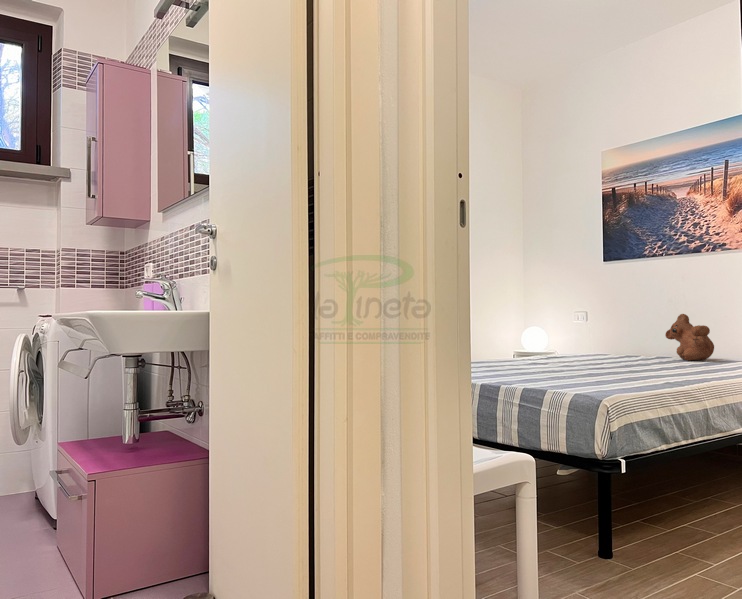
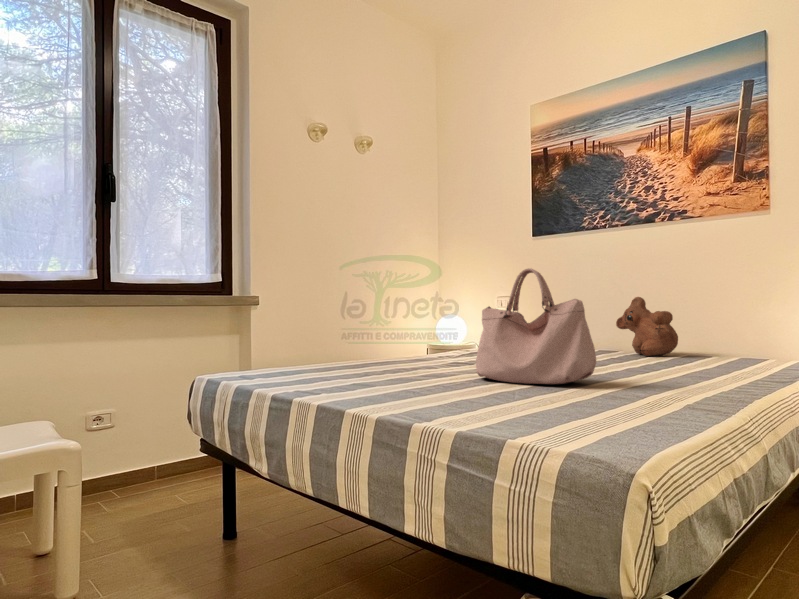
handbag: none [543,299,620,373] -> present [476,268,596,384]

